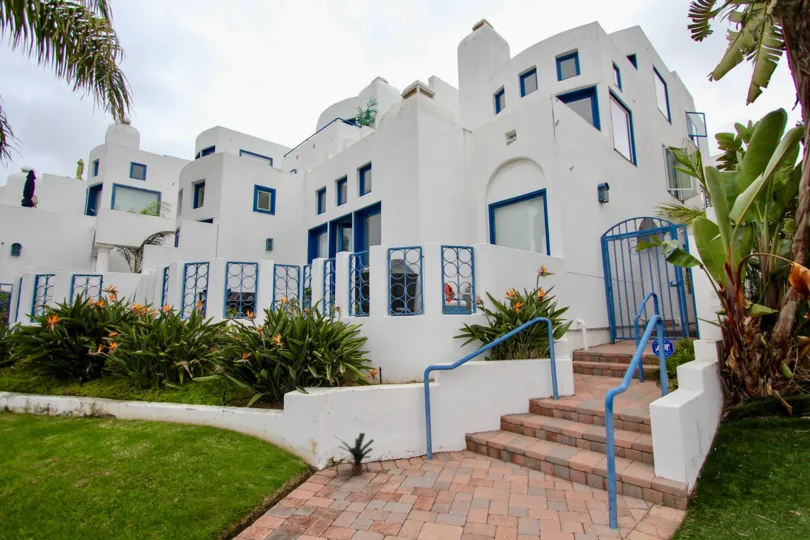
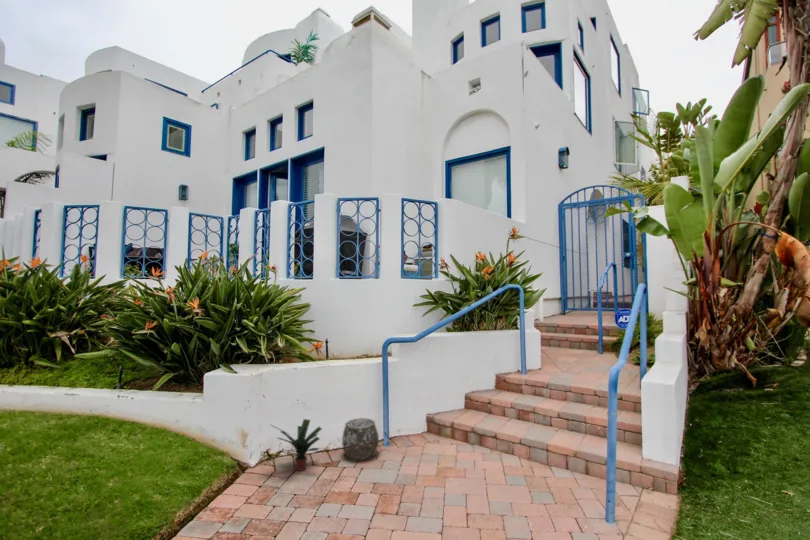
woven basket: none [391,434,422,469] -> present [342,418,379,460]

